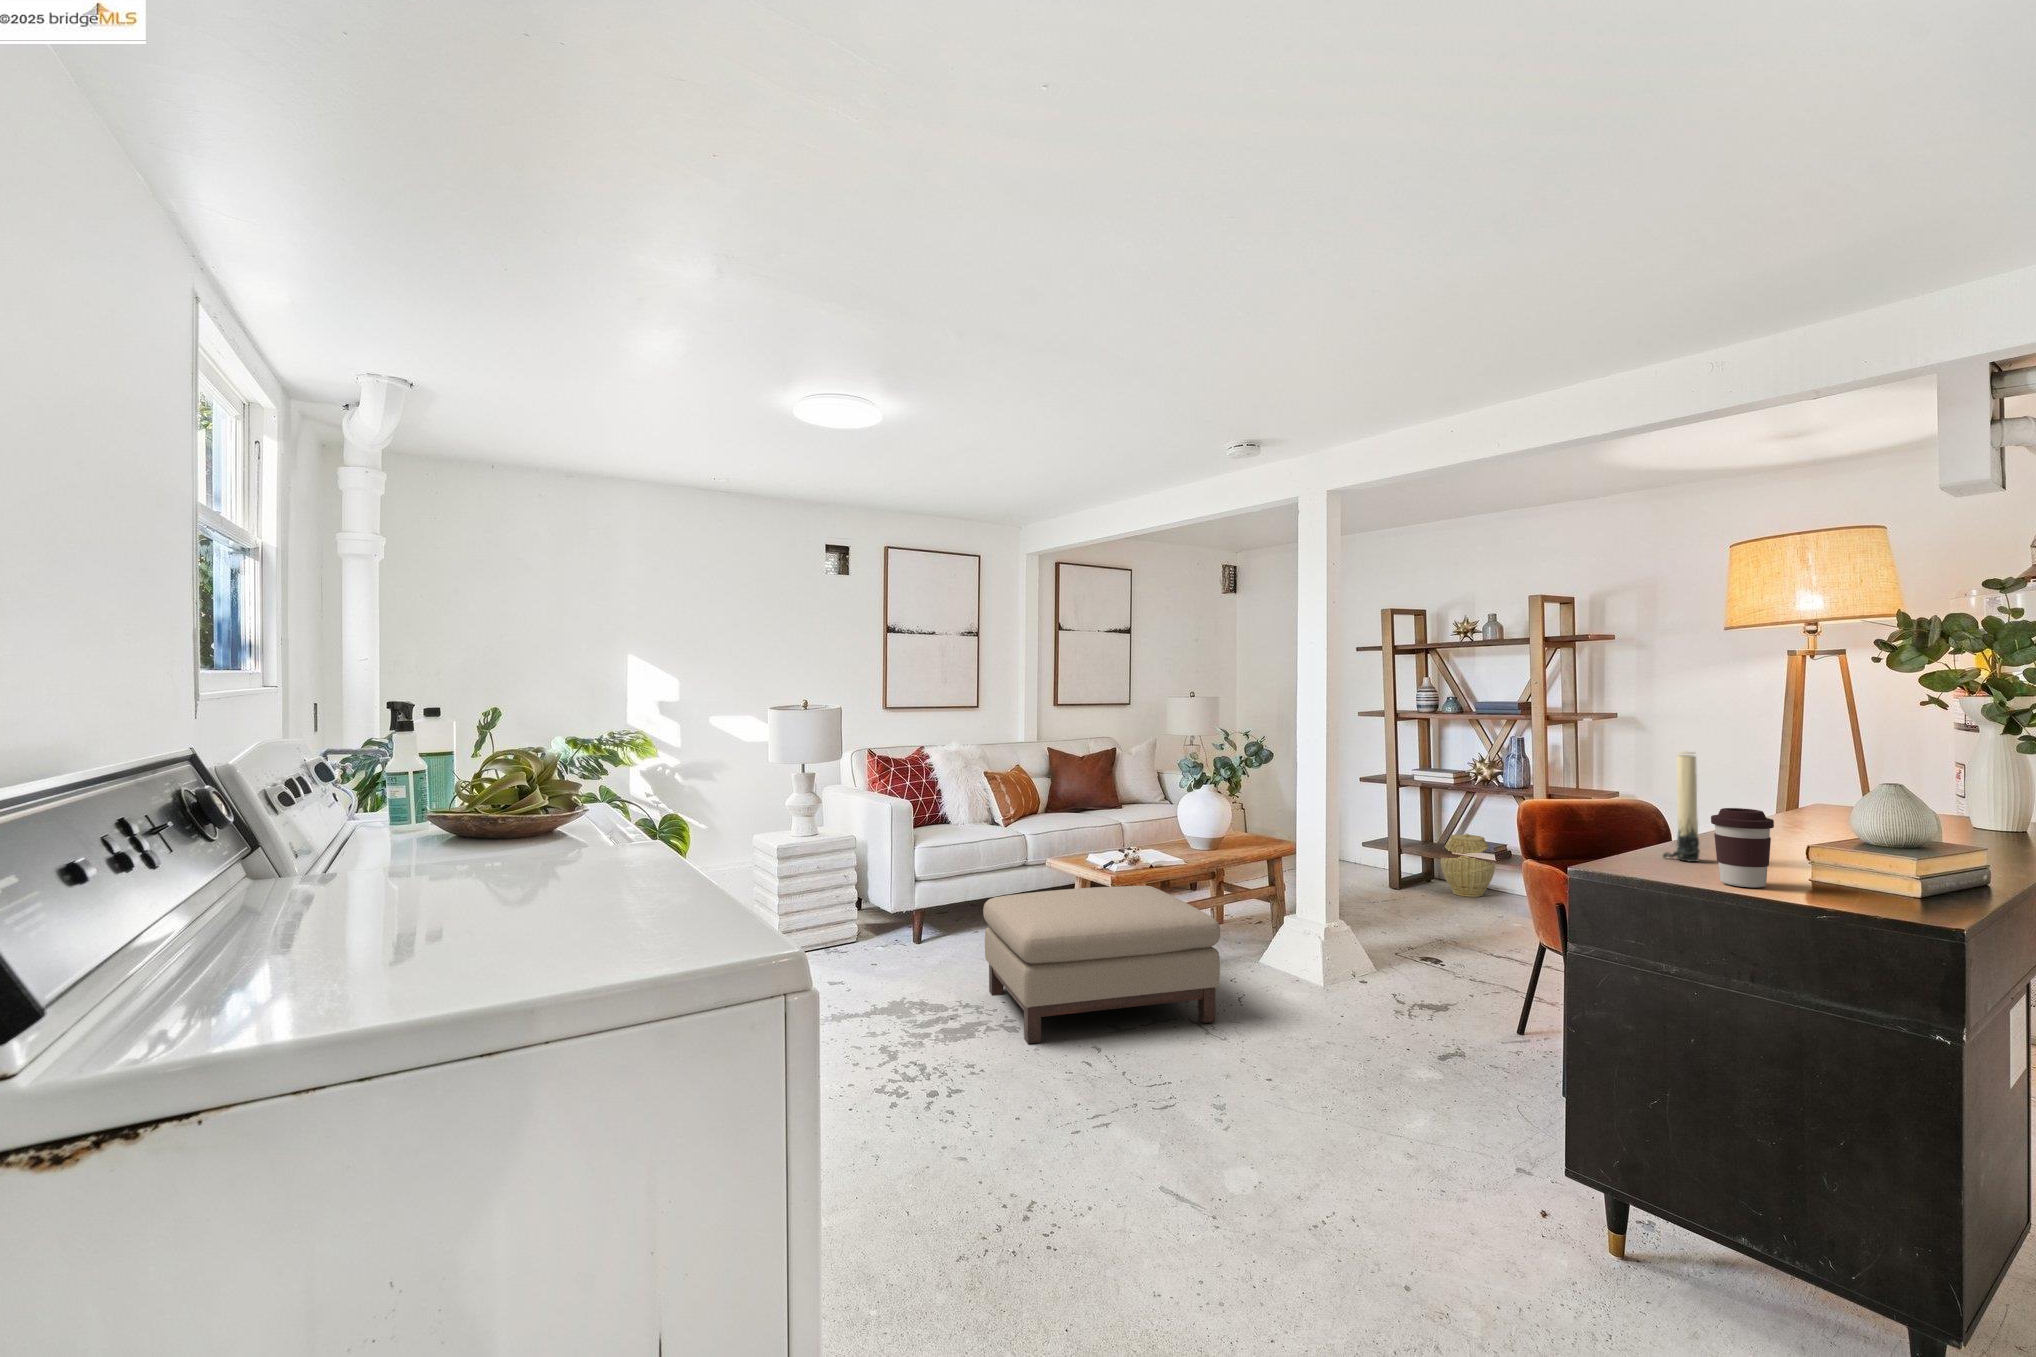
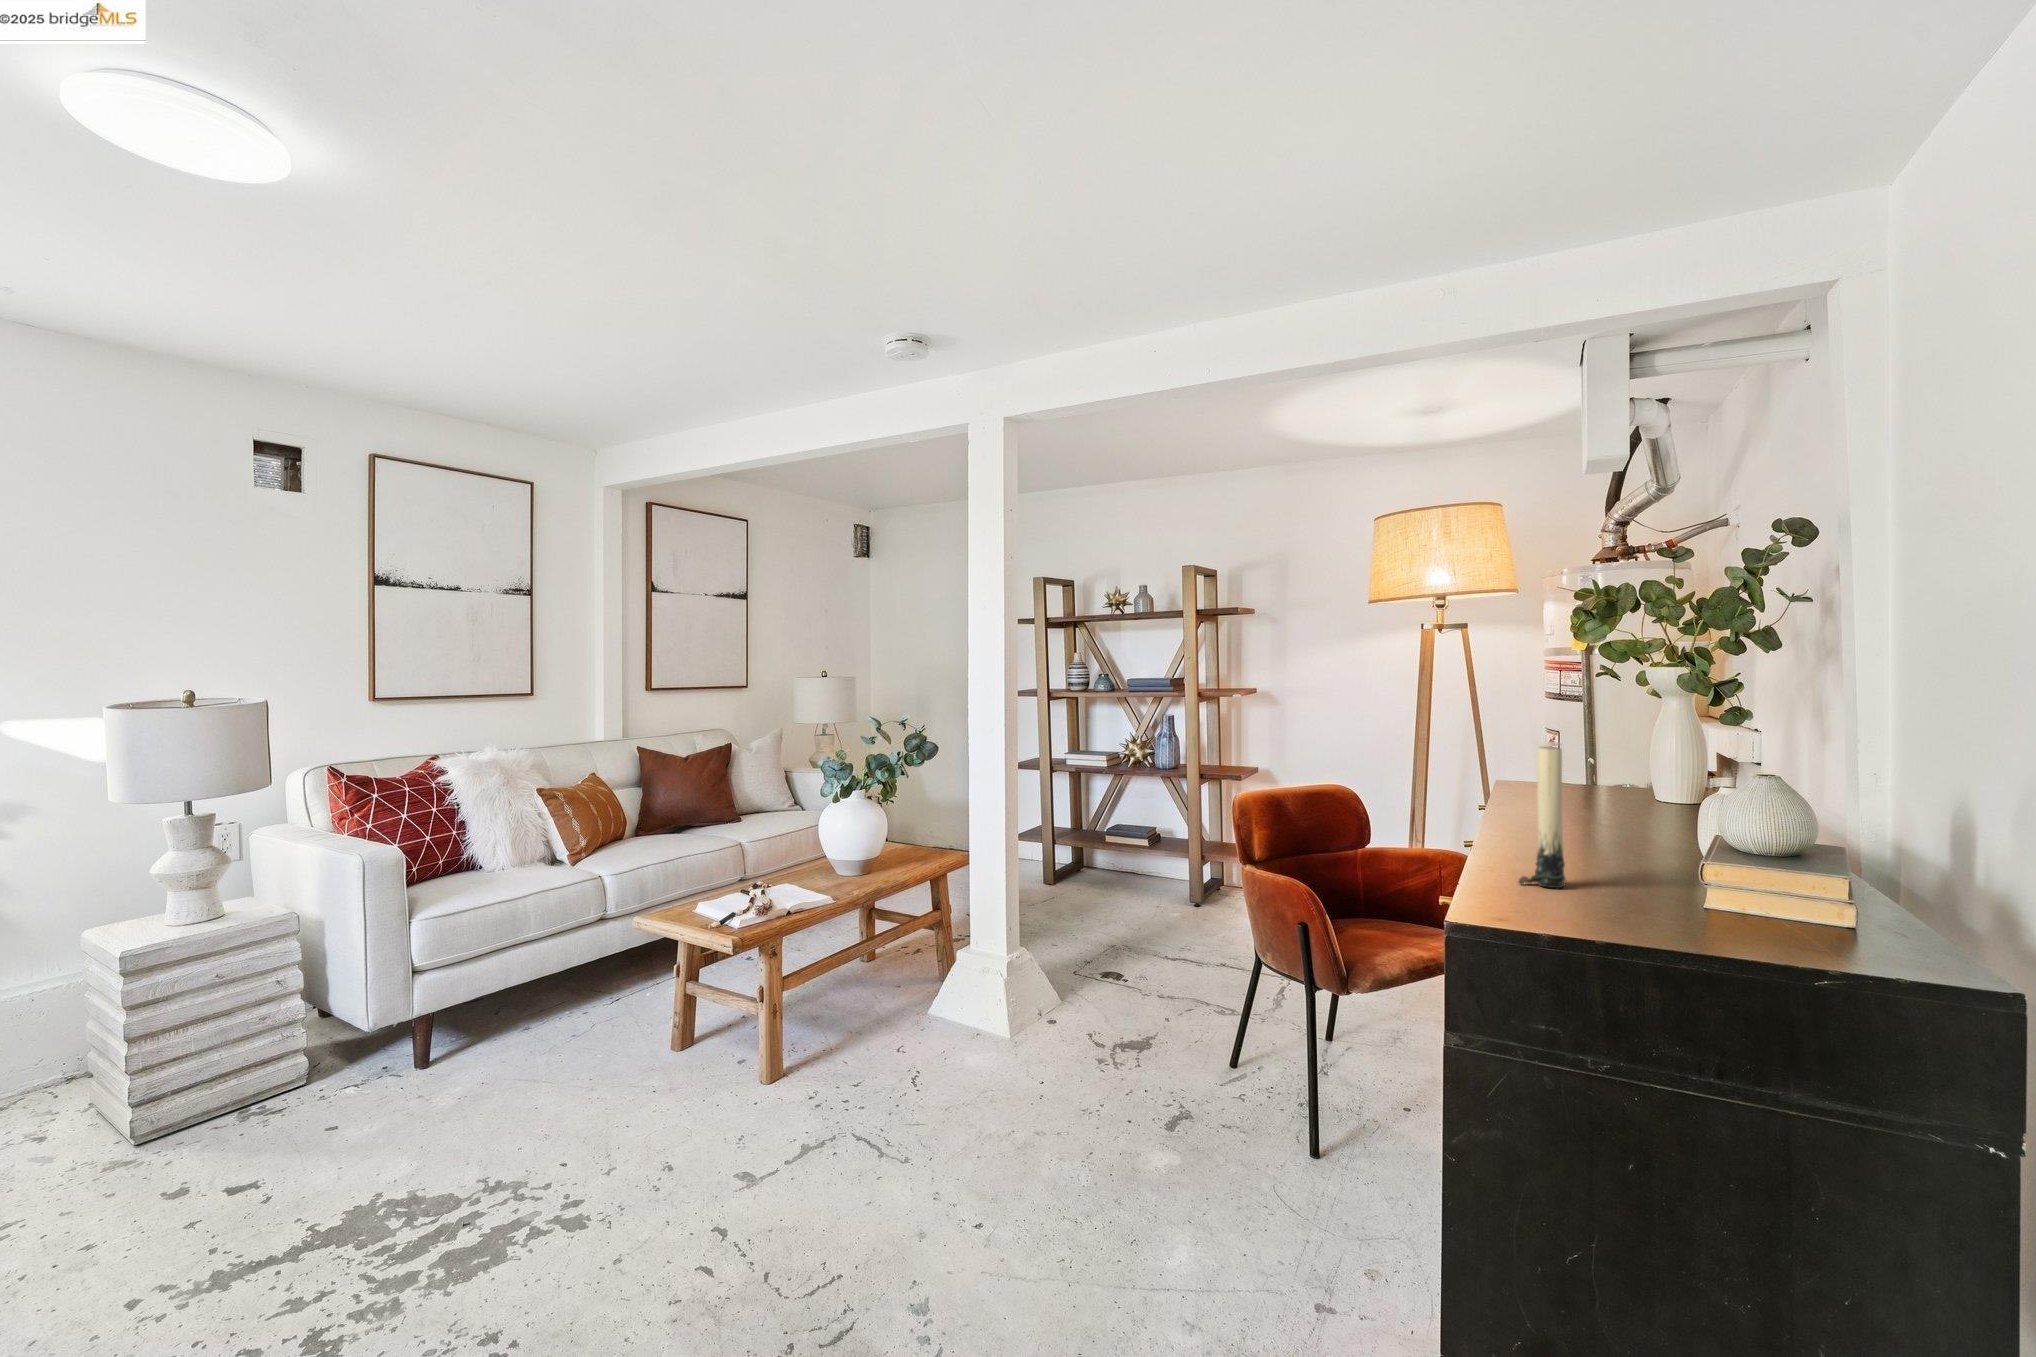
coffee cup: present [1711,808,1774,888] -> none [1642,823,1728,937]
woven basket: present [1441,834,1495,897] -> none [1094,818,1146,885]
ottoman: present [983,886,1220,1044] -> none [527,941,899,1252]

